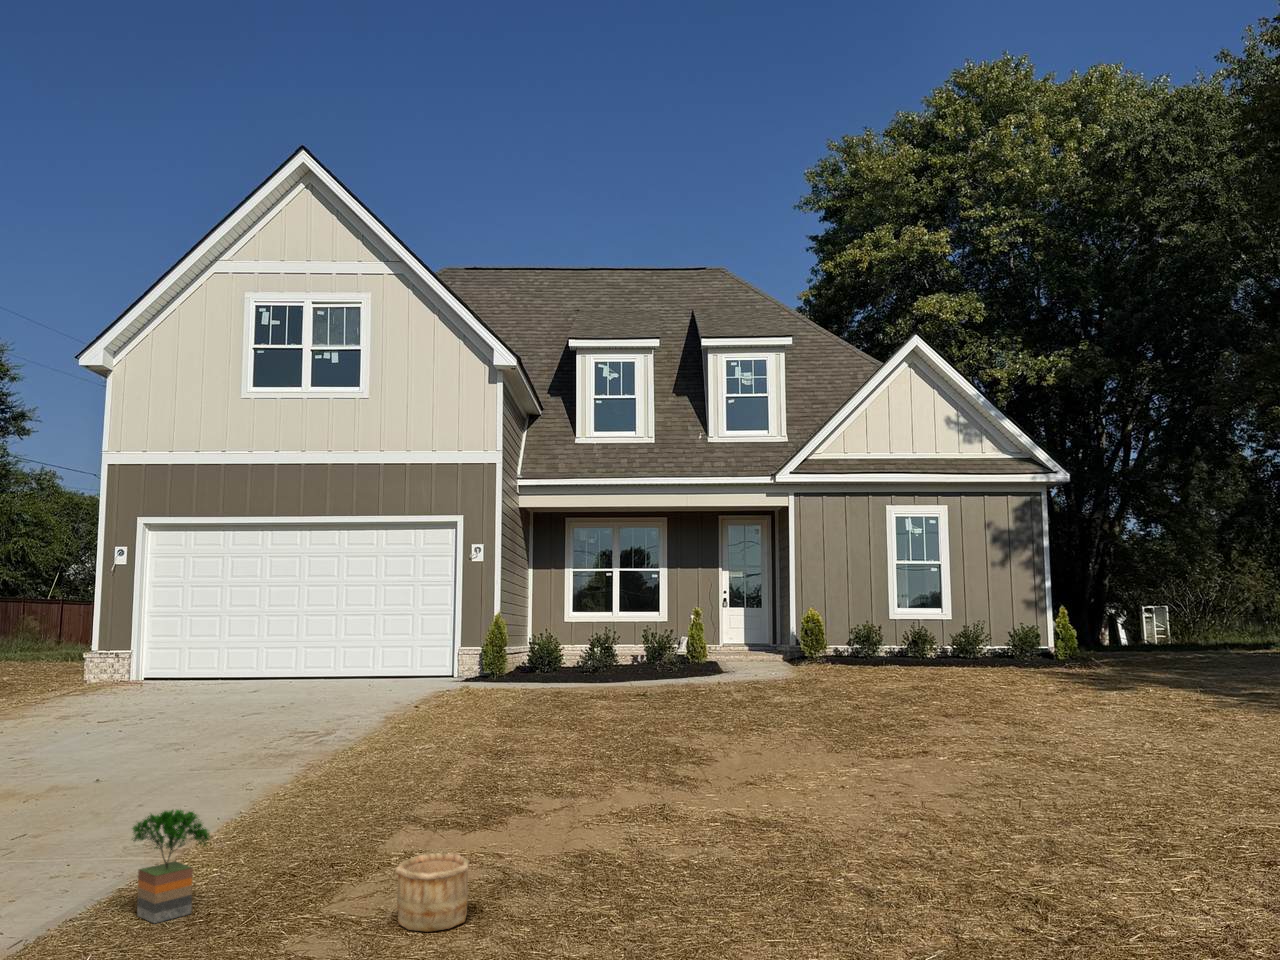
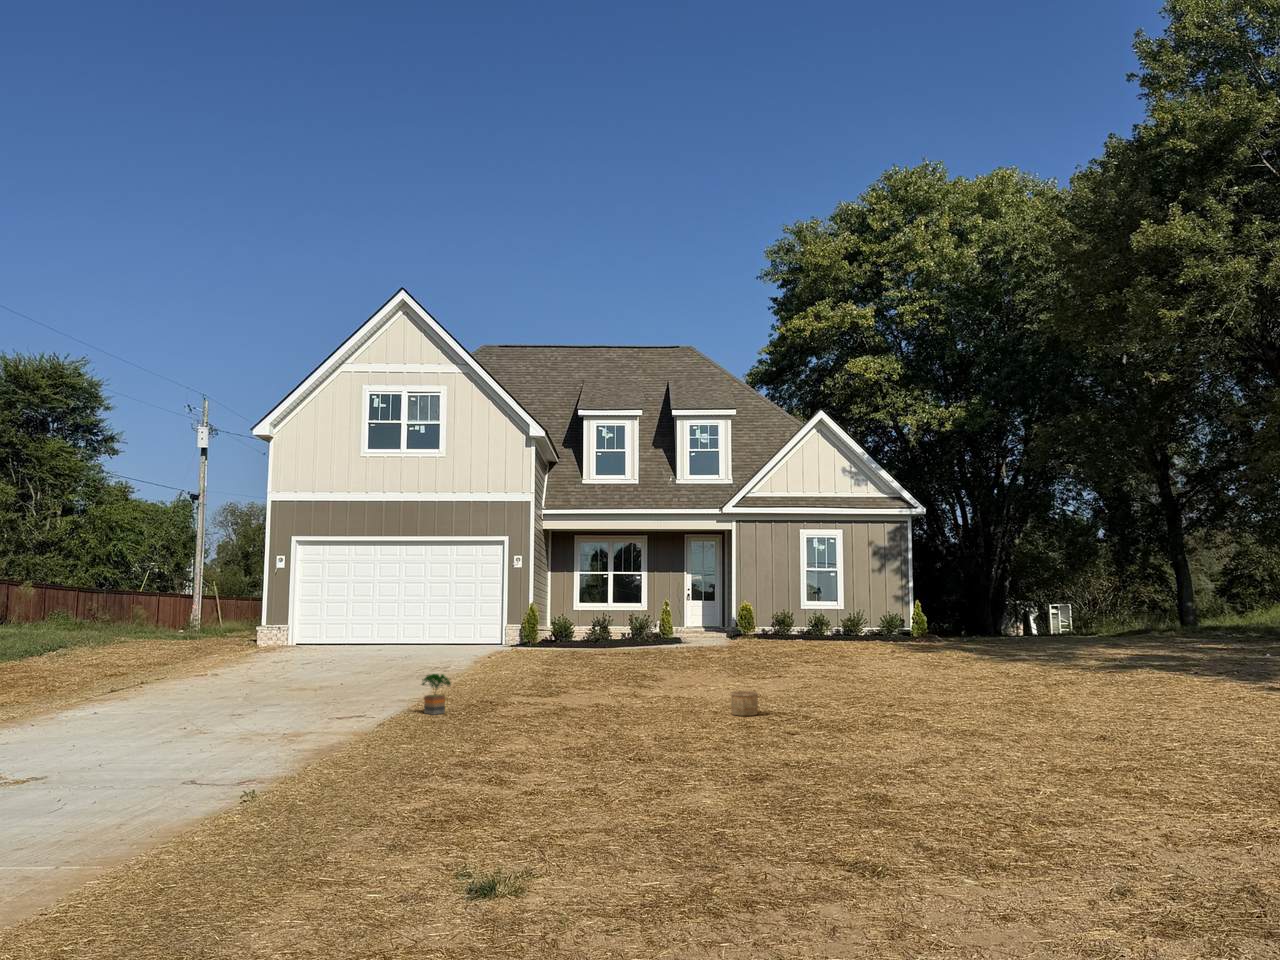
wooden bucket: present [396,853,470,932] -> present [731,691,758,716]

